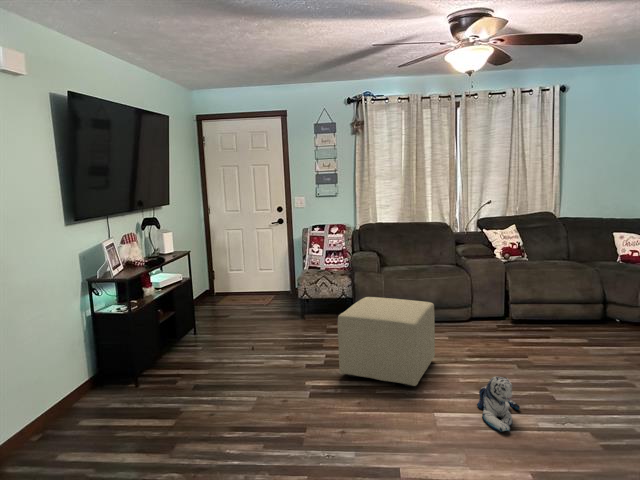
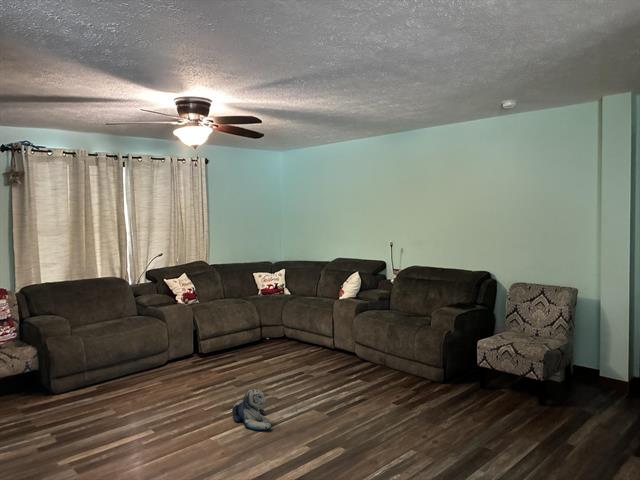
ottoman: present [338,297,435,387] -> none [88,348,178,441]

